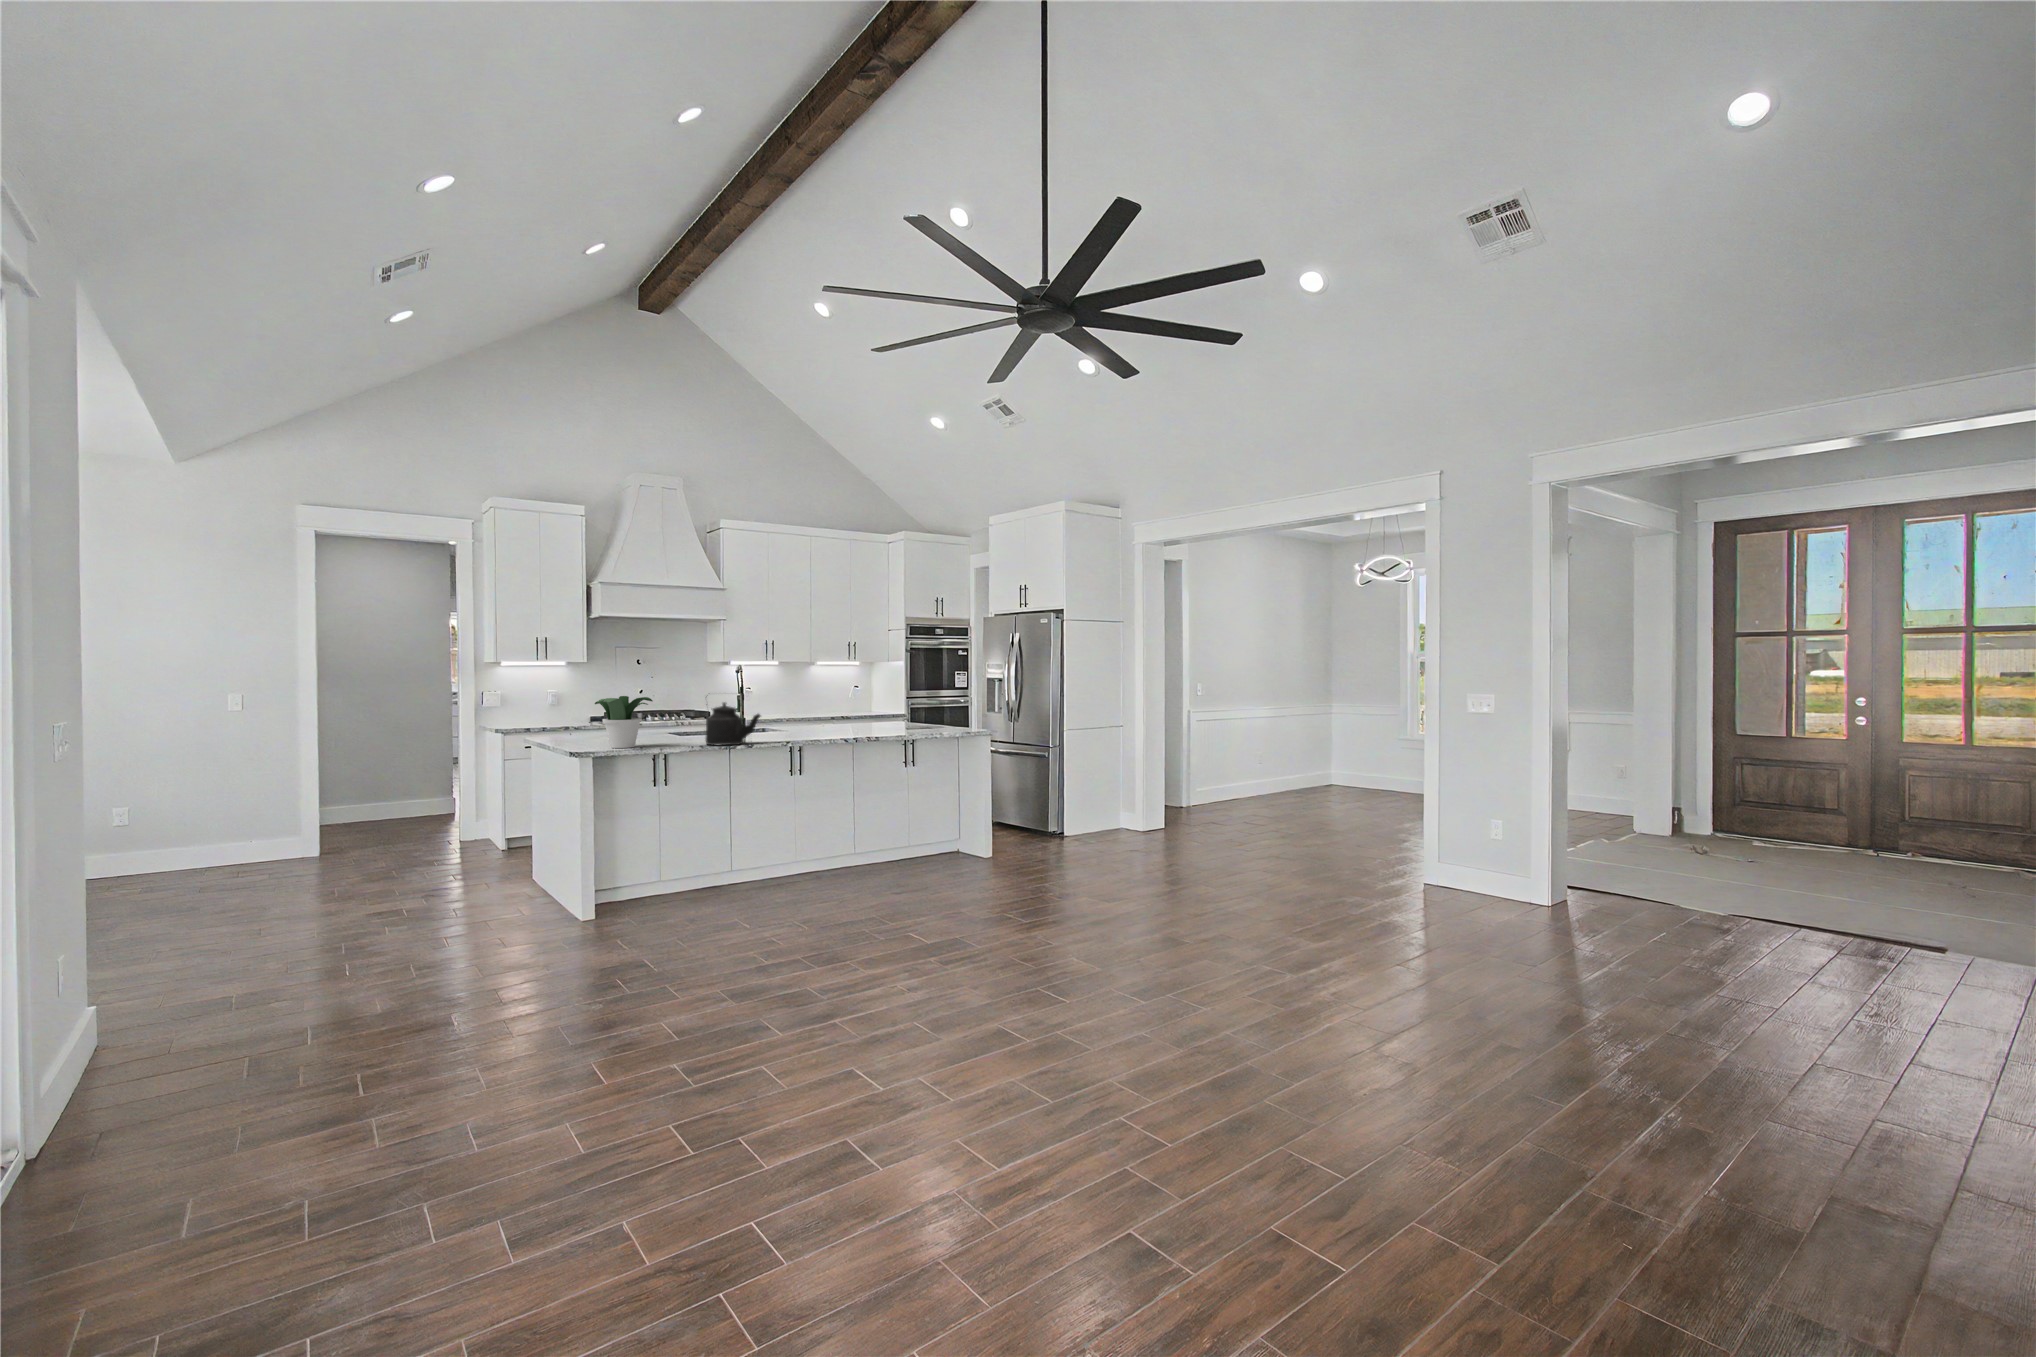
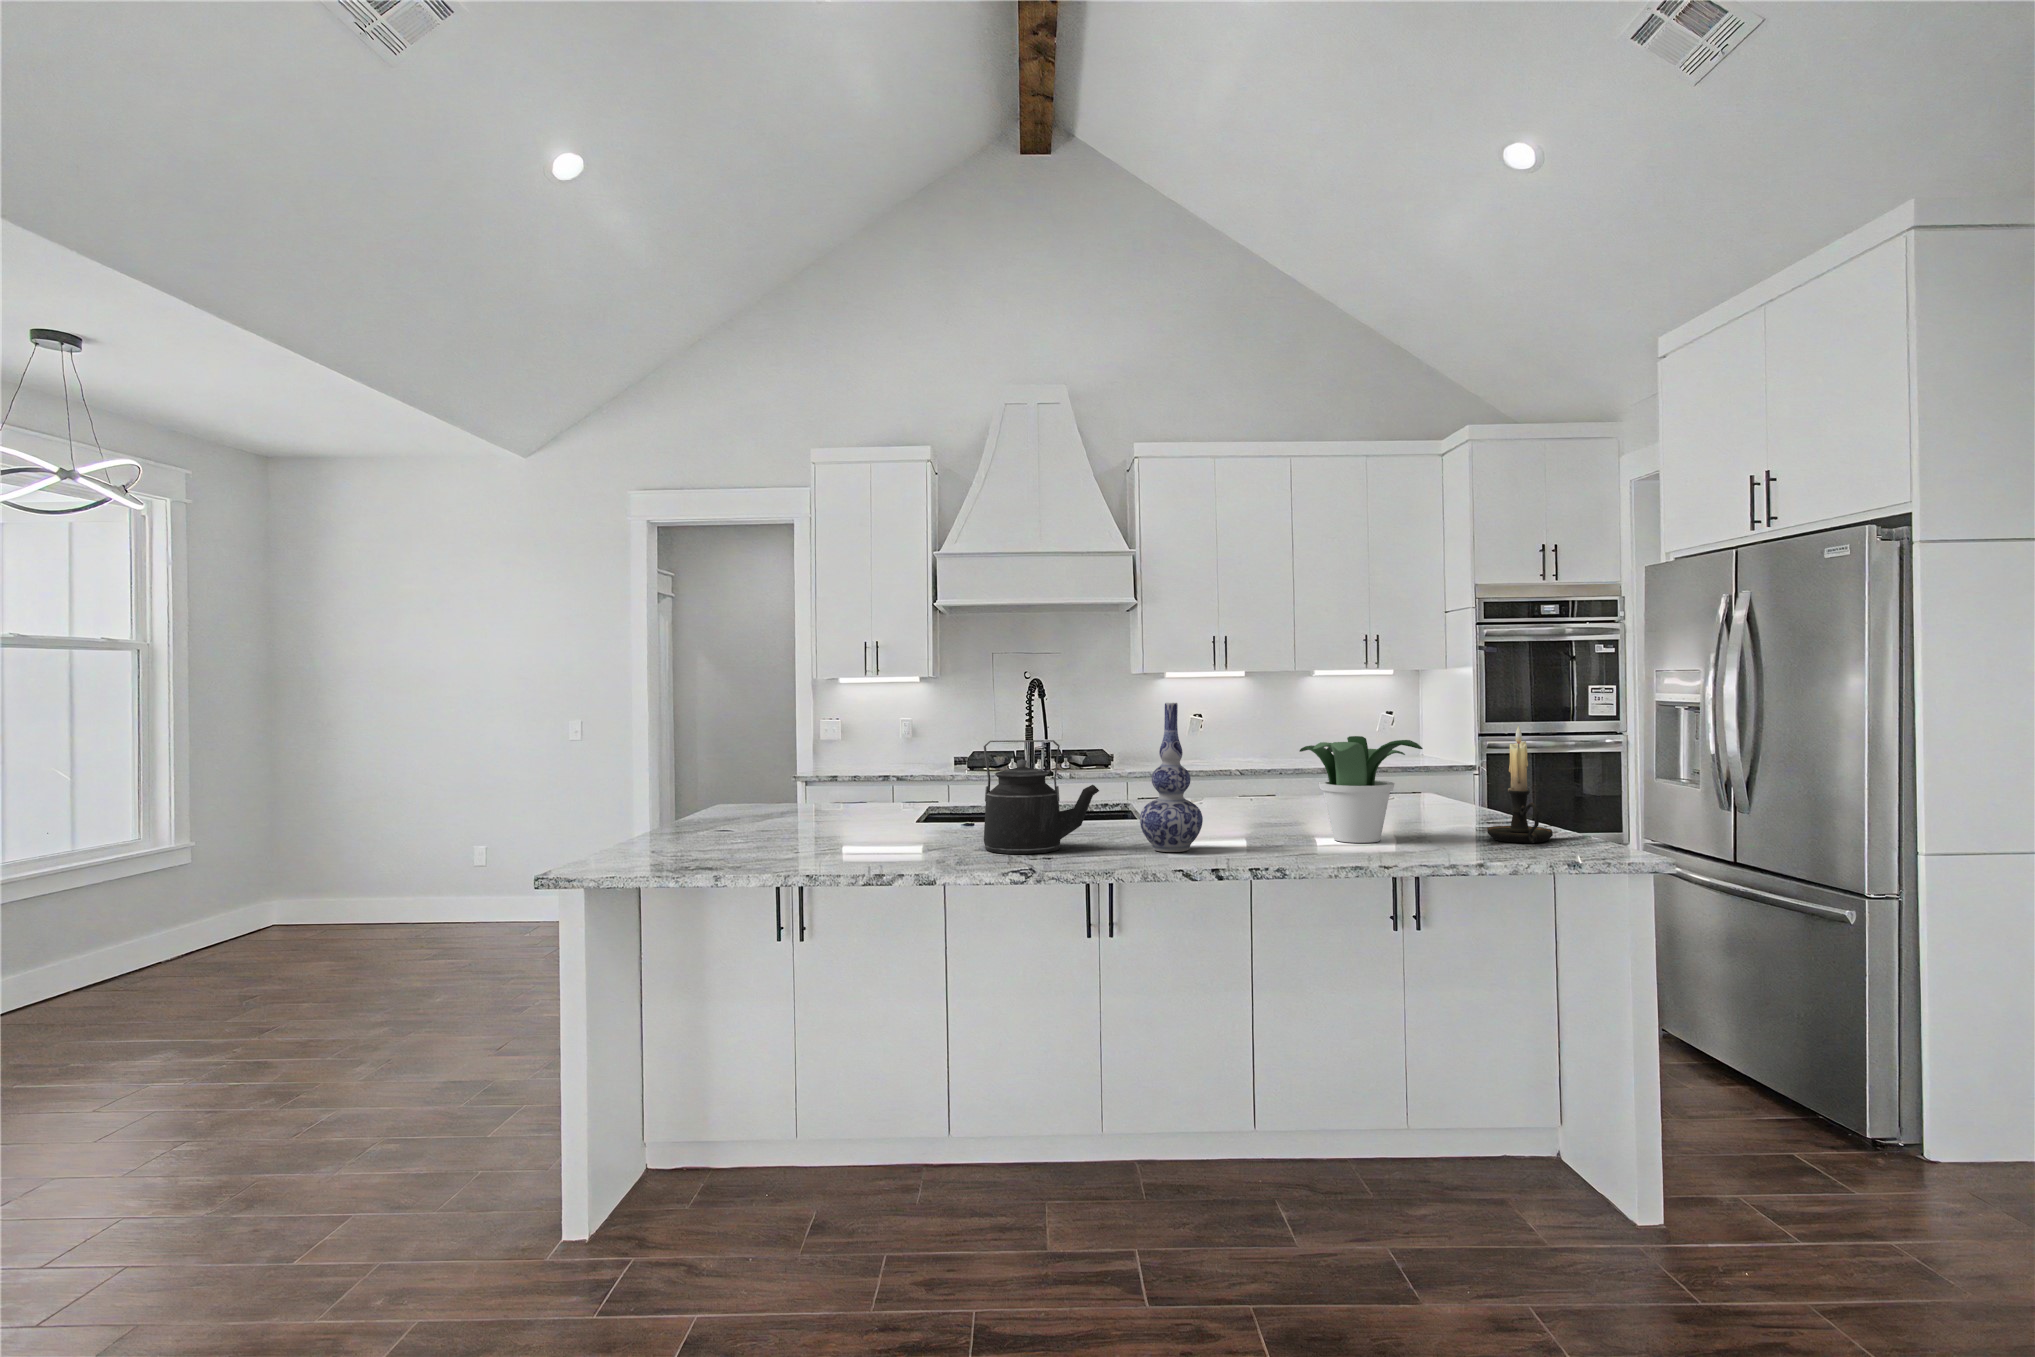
vase: none [781,676,809,742] -> present [1140,703,1203,852]
candle holder: none [923,686,949,734] -> present [1487,726,1553,843]
potted plant: present [595,696,653,748] -> present [1300,736,1423,843]

